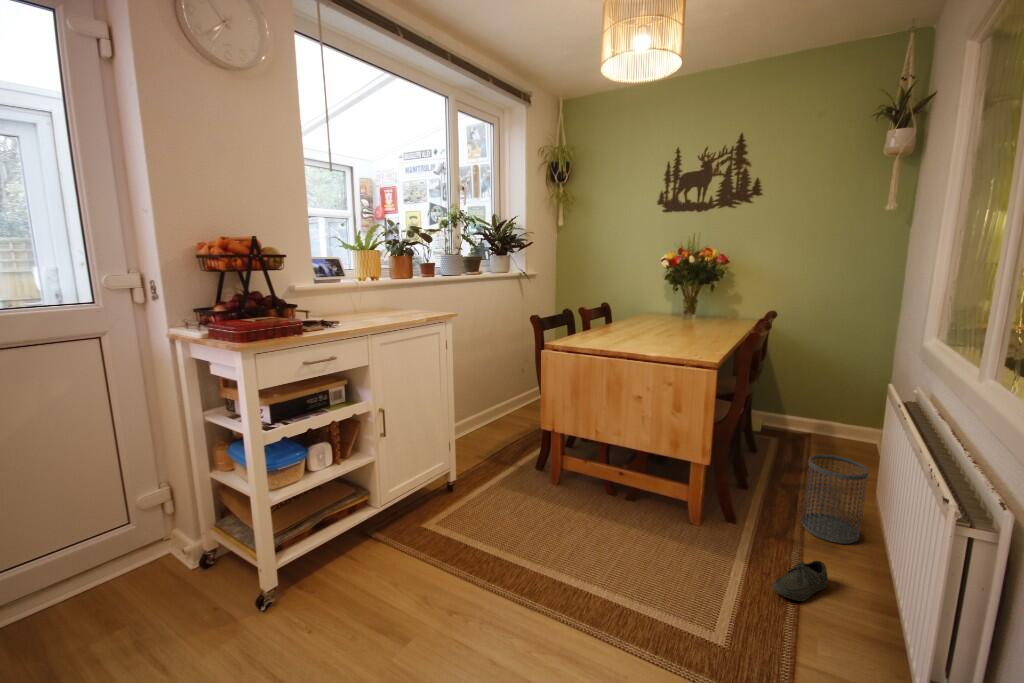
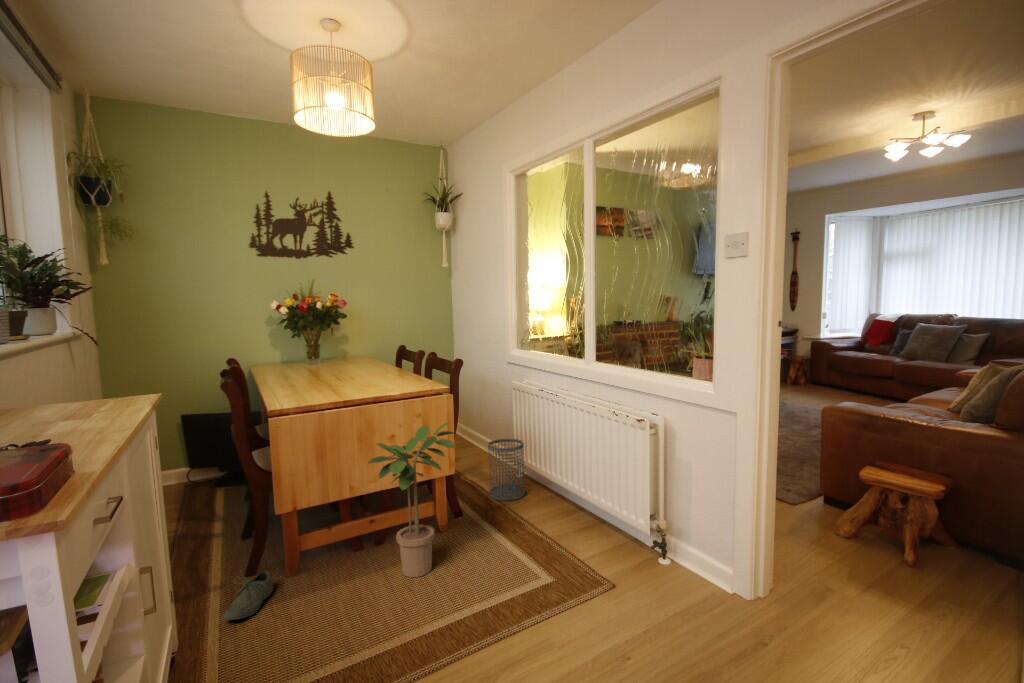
potted plant: none [584,402,689,544] -> present [368,422,455,577]
shoe: present [772,560,828,601] -> present [224,571,273,620]

